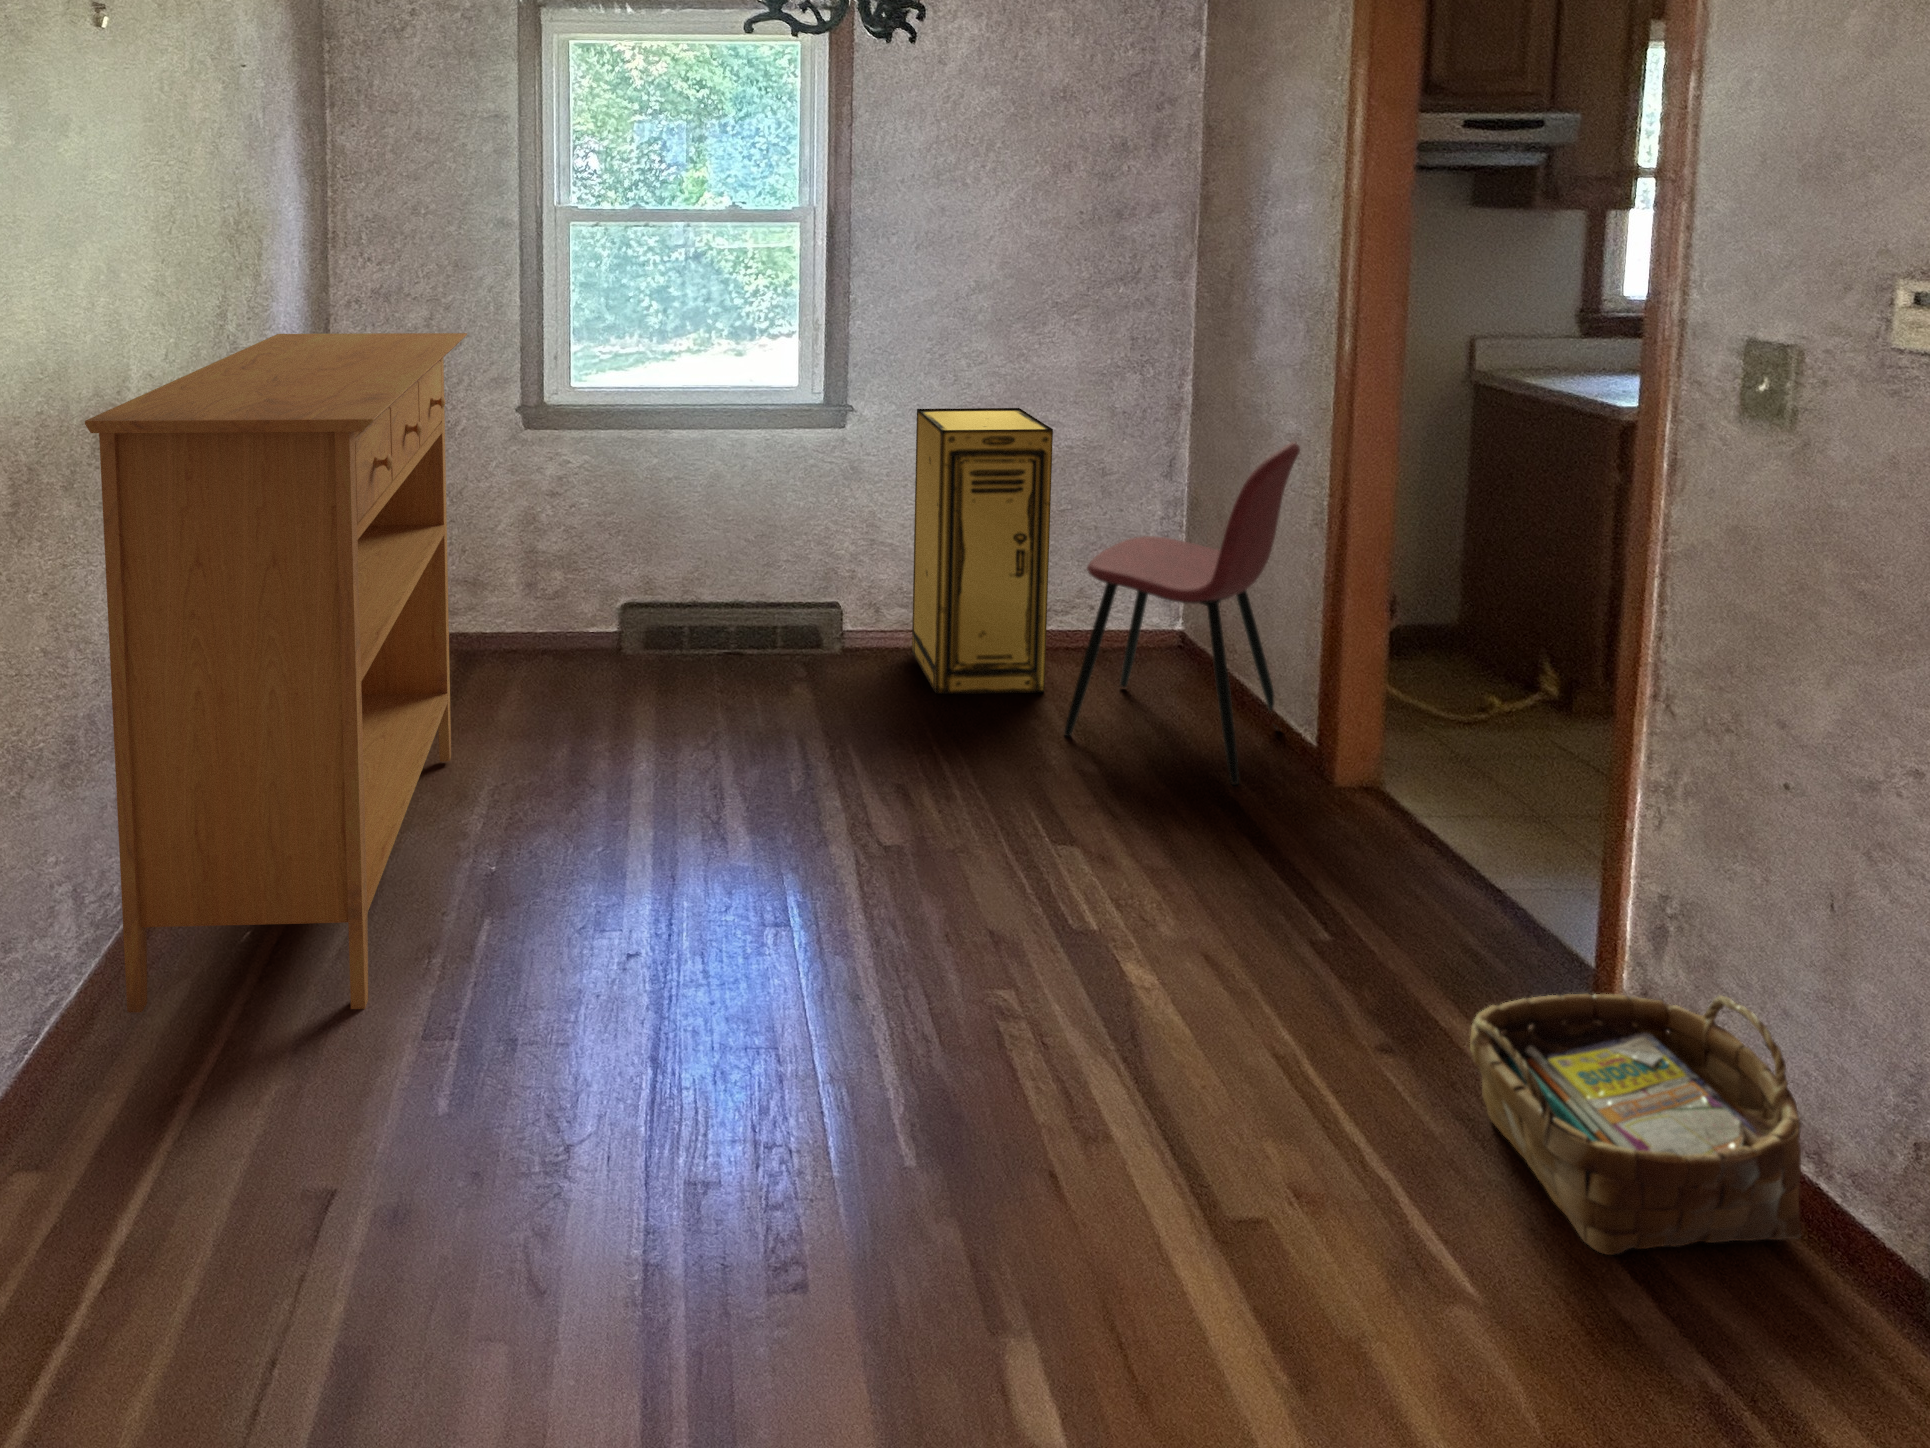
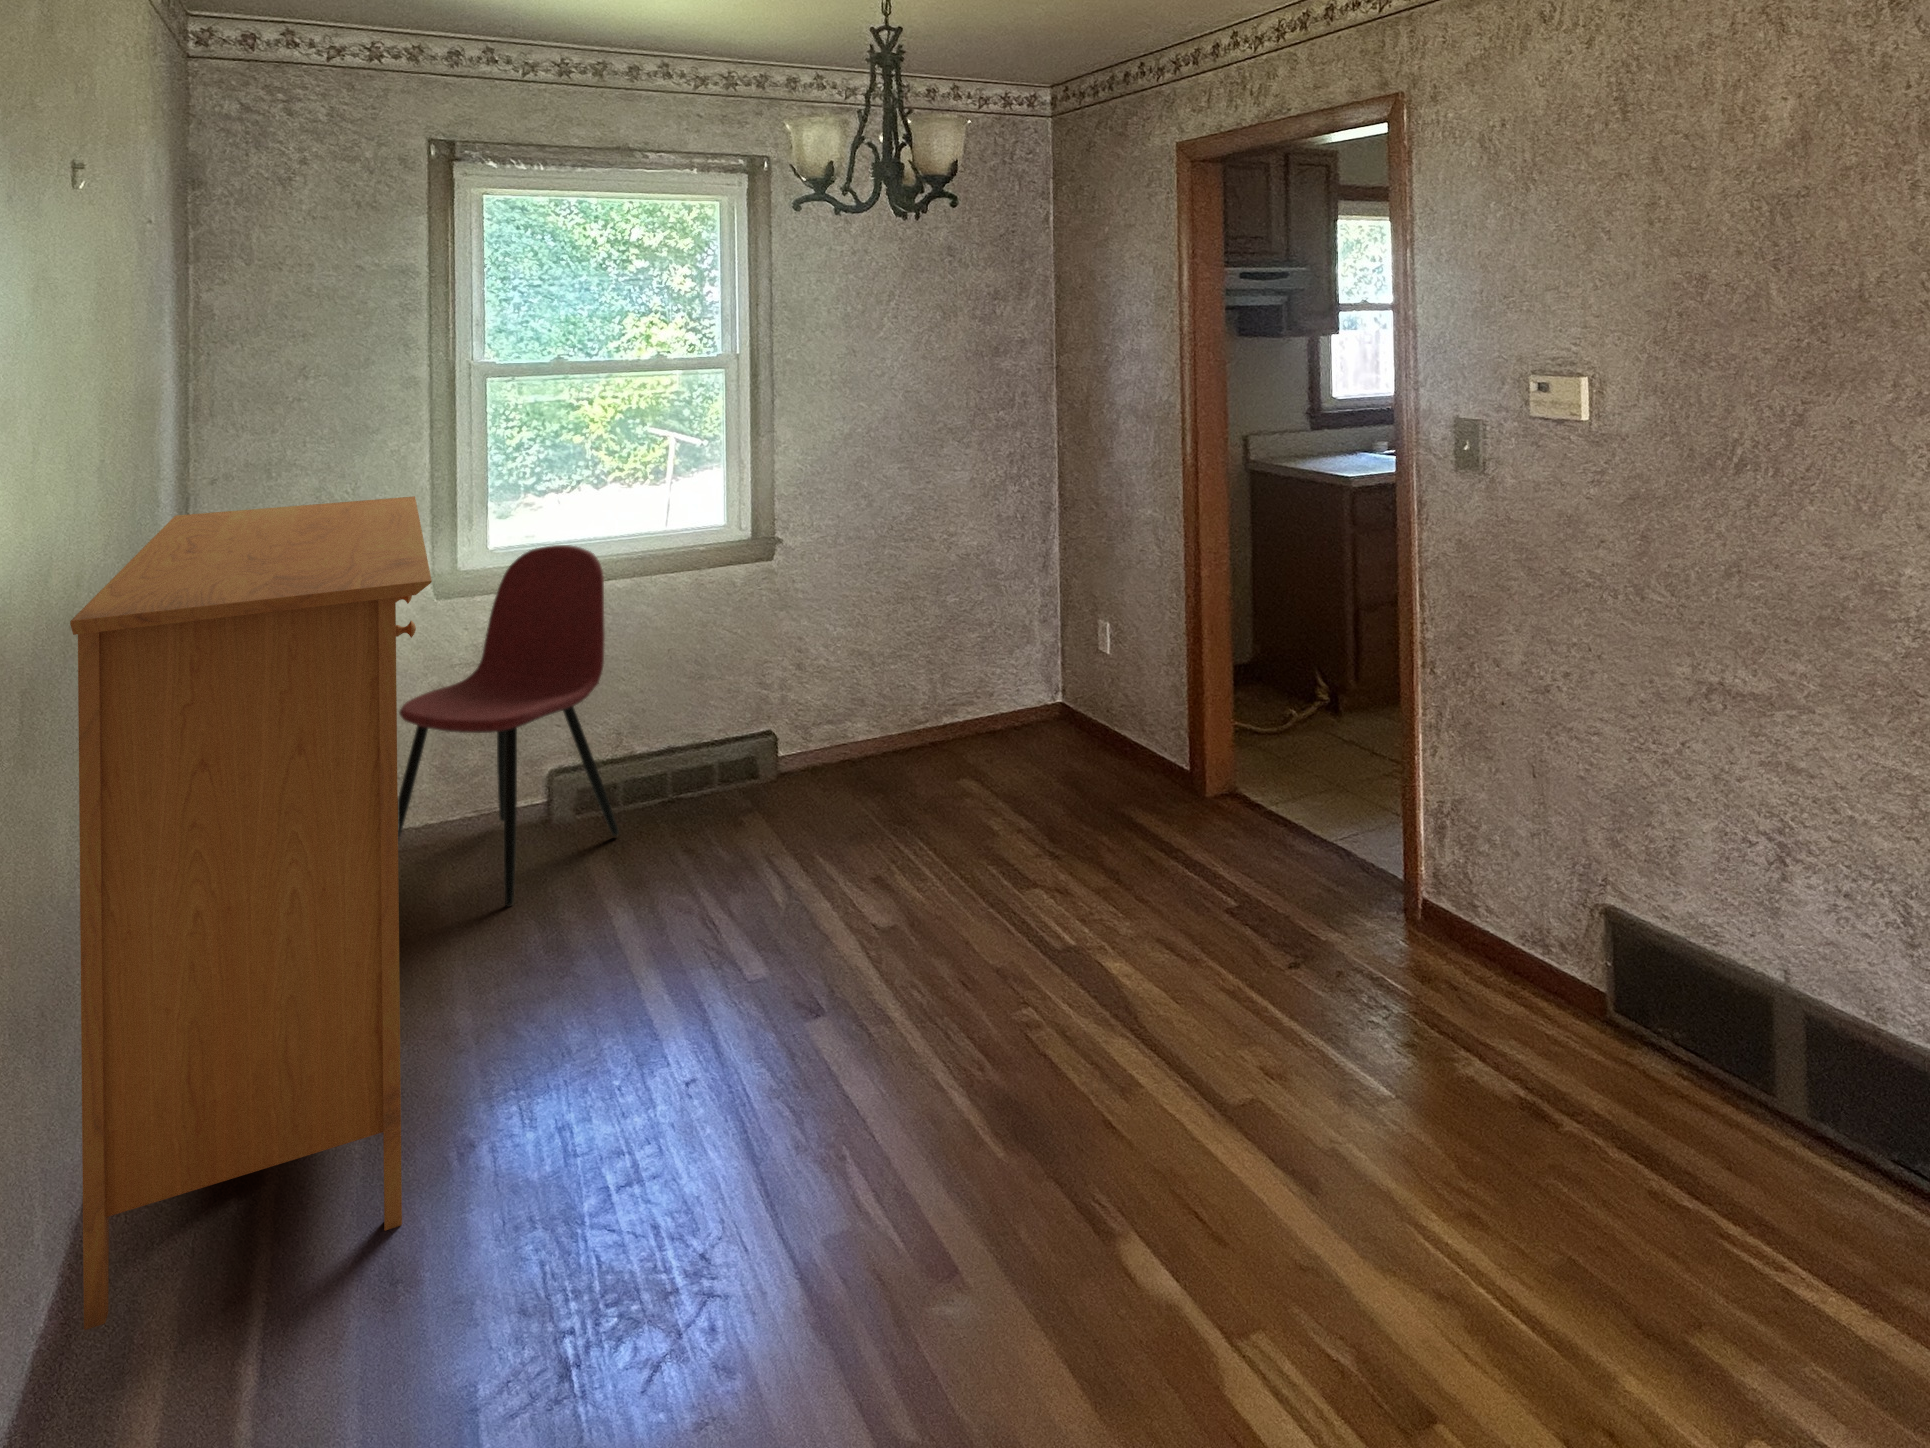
storage cabinet: present [912,408,1053,694] -> none [838,523,967,795]
dining chair: present [1064,443,1300,785] -> present [398,545,619,907]
woven basket: present [1470,994,1801,1255] -> none [1349,860,1542,1056]

